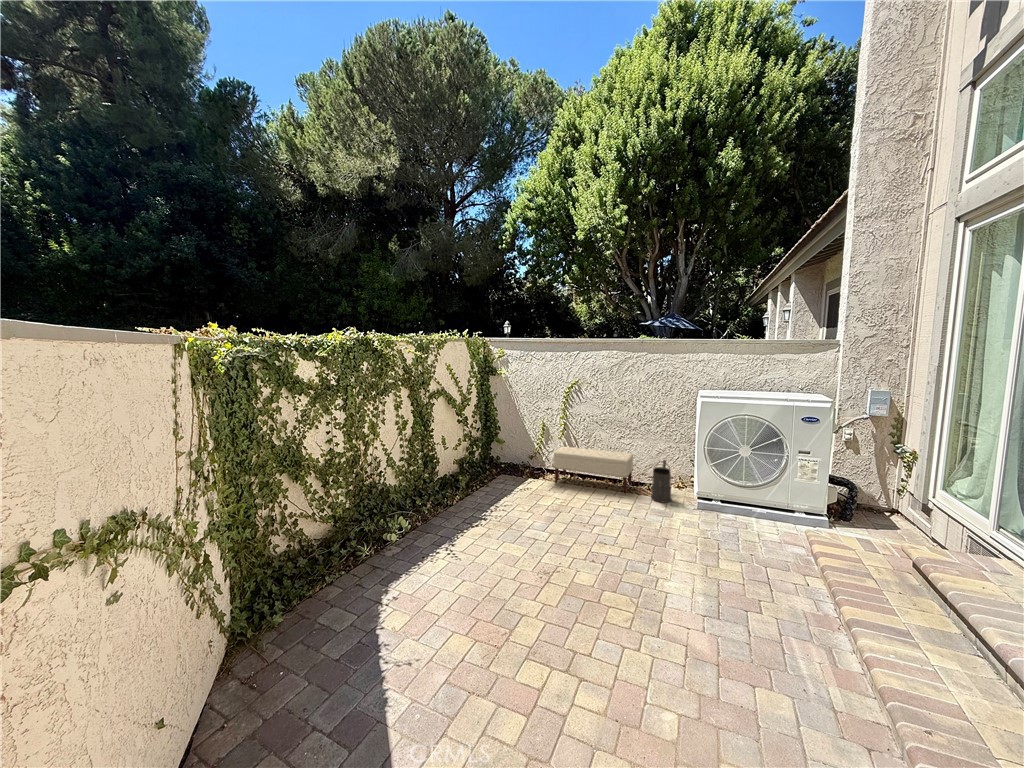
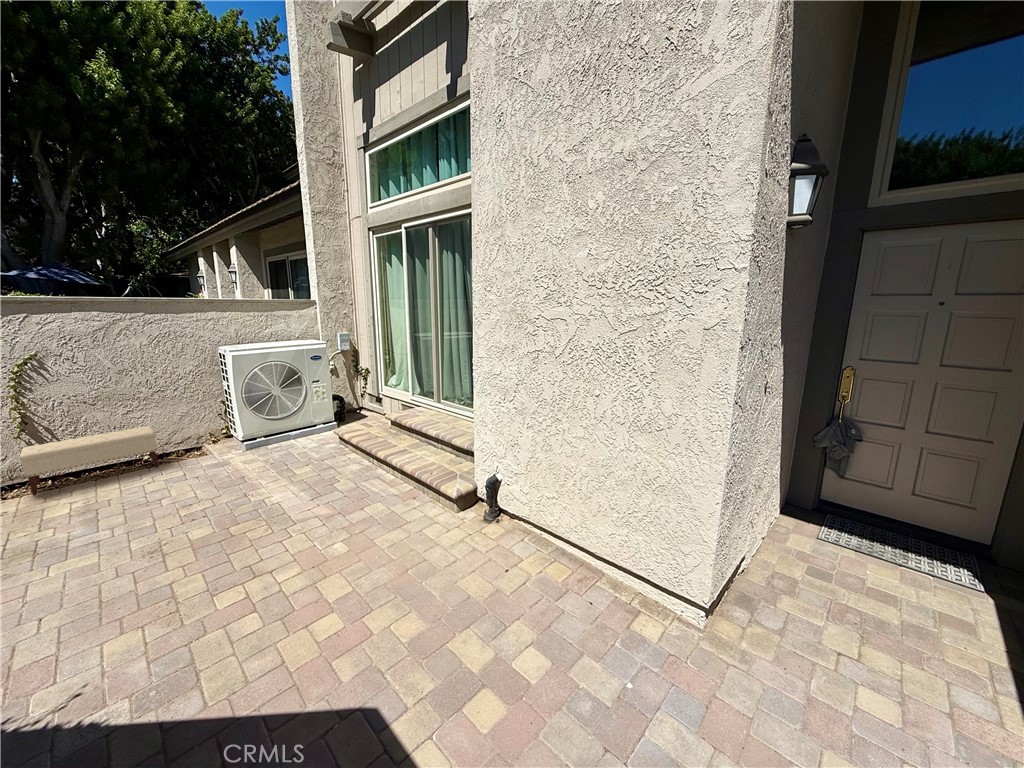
watering can: present [651,460,672,503] -> none [189,421,215,461]

